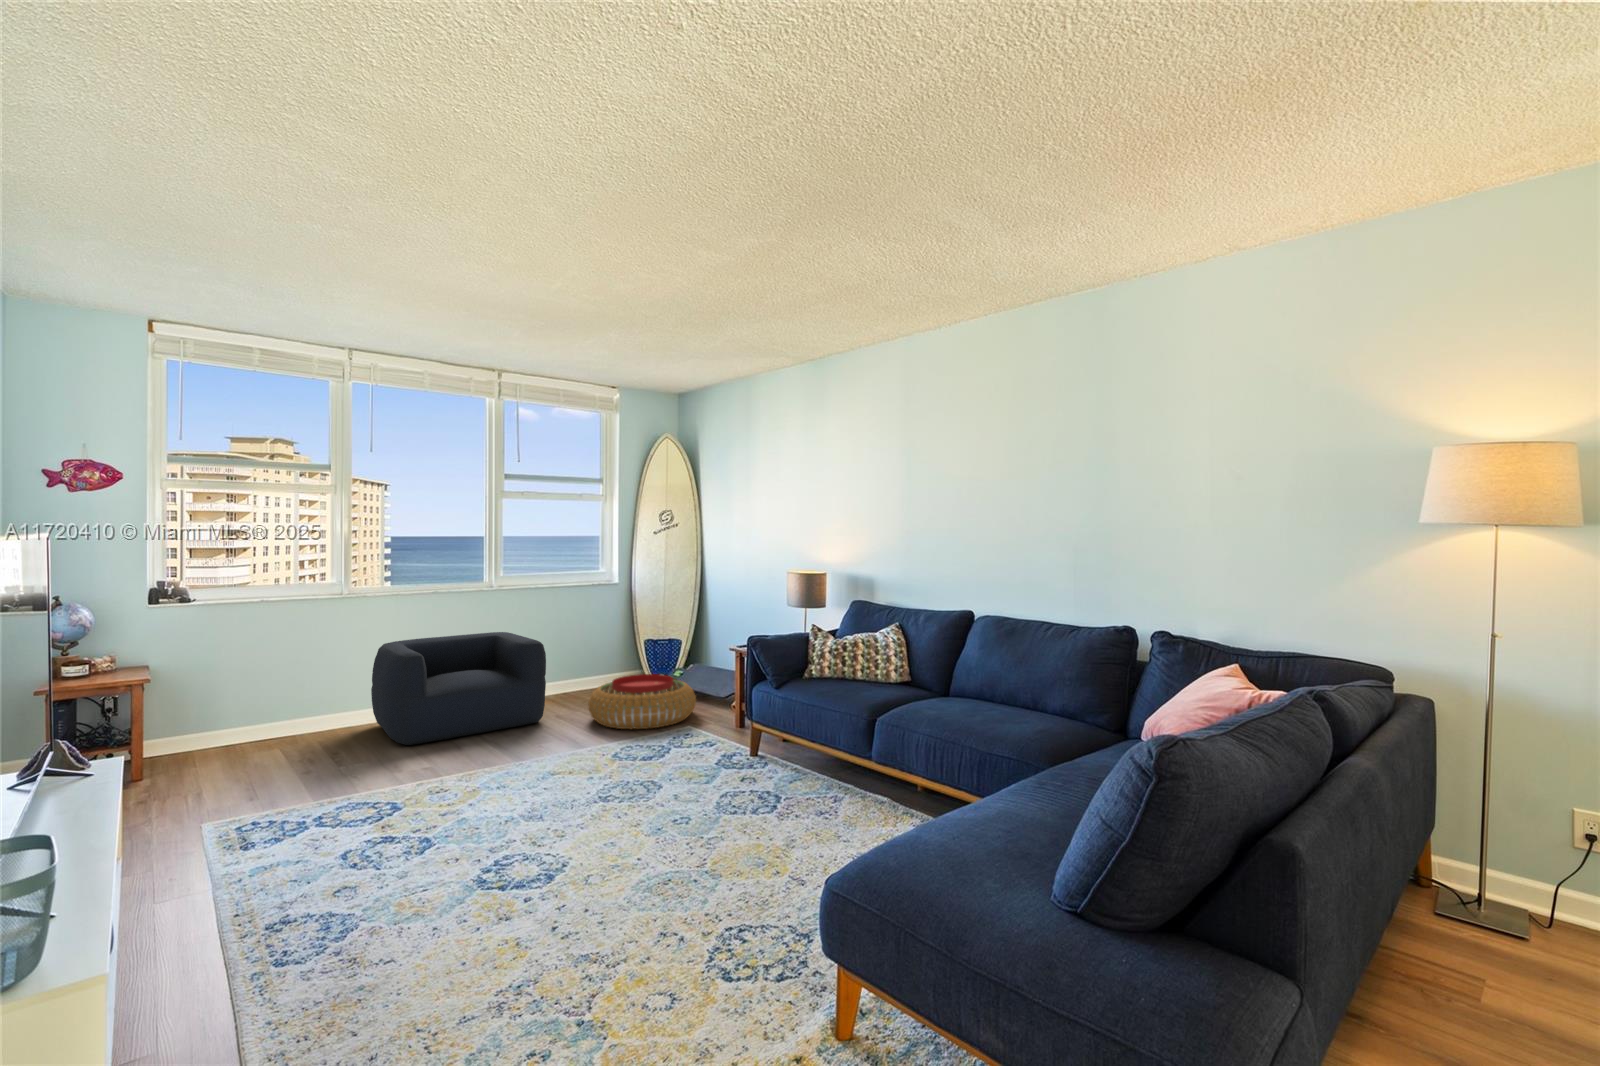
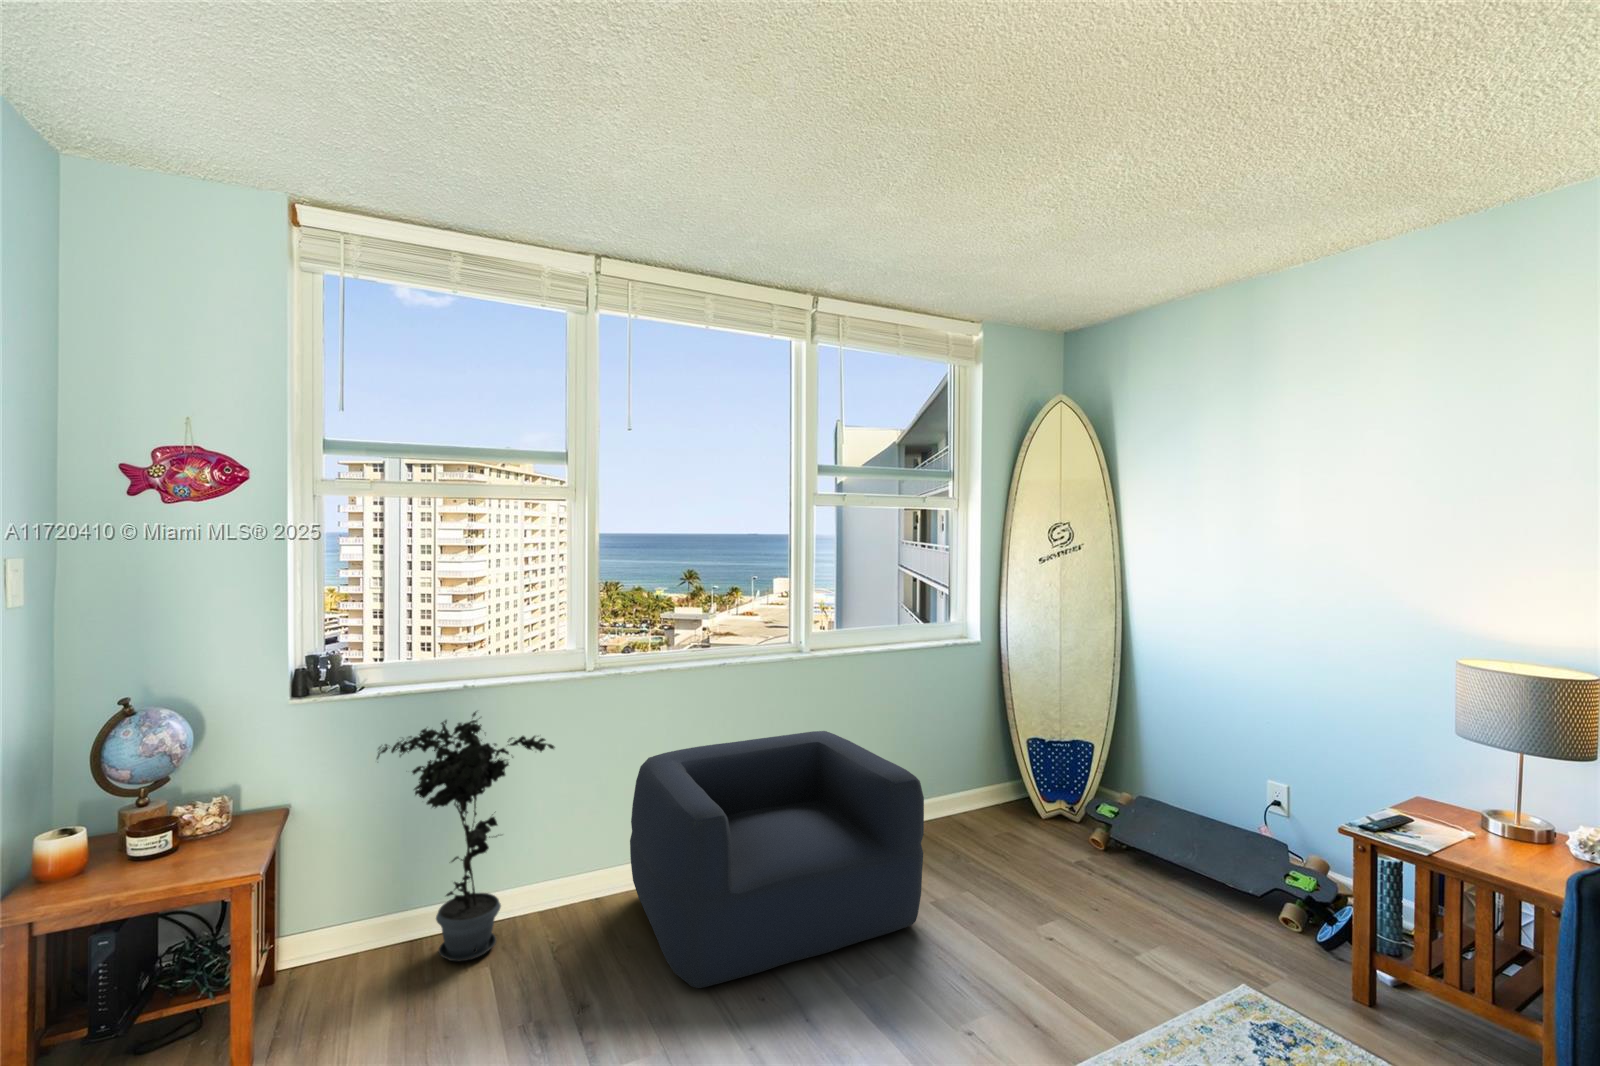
potted plant: none [208,609,323,750] -> present [377,711,555,961]
pouf: present [588,674,696,729] -> none [1000,836,1225,988]

